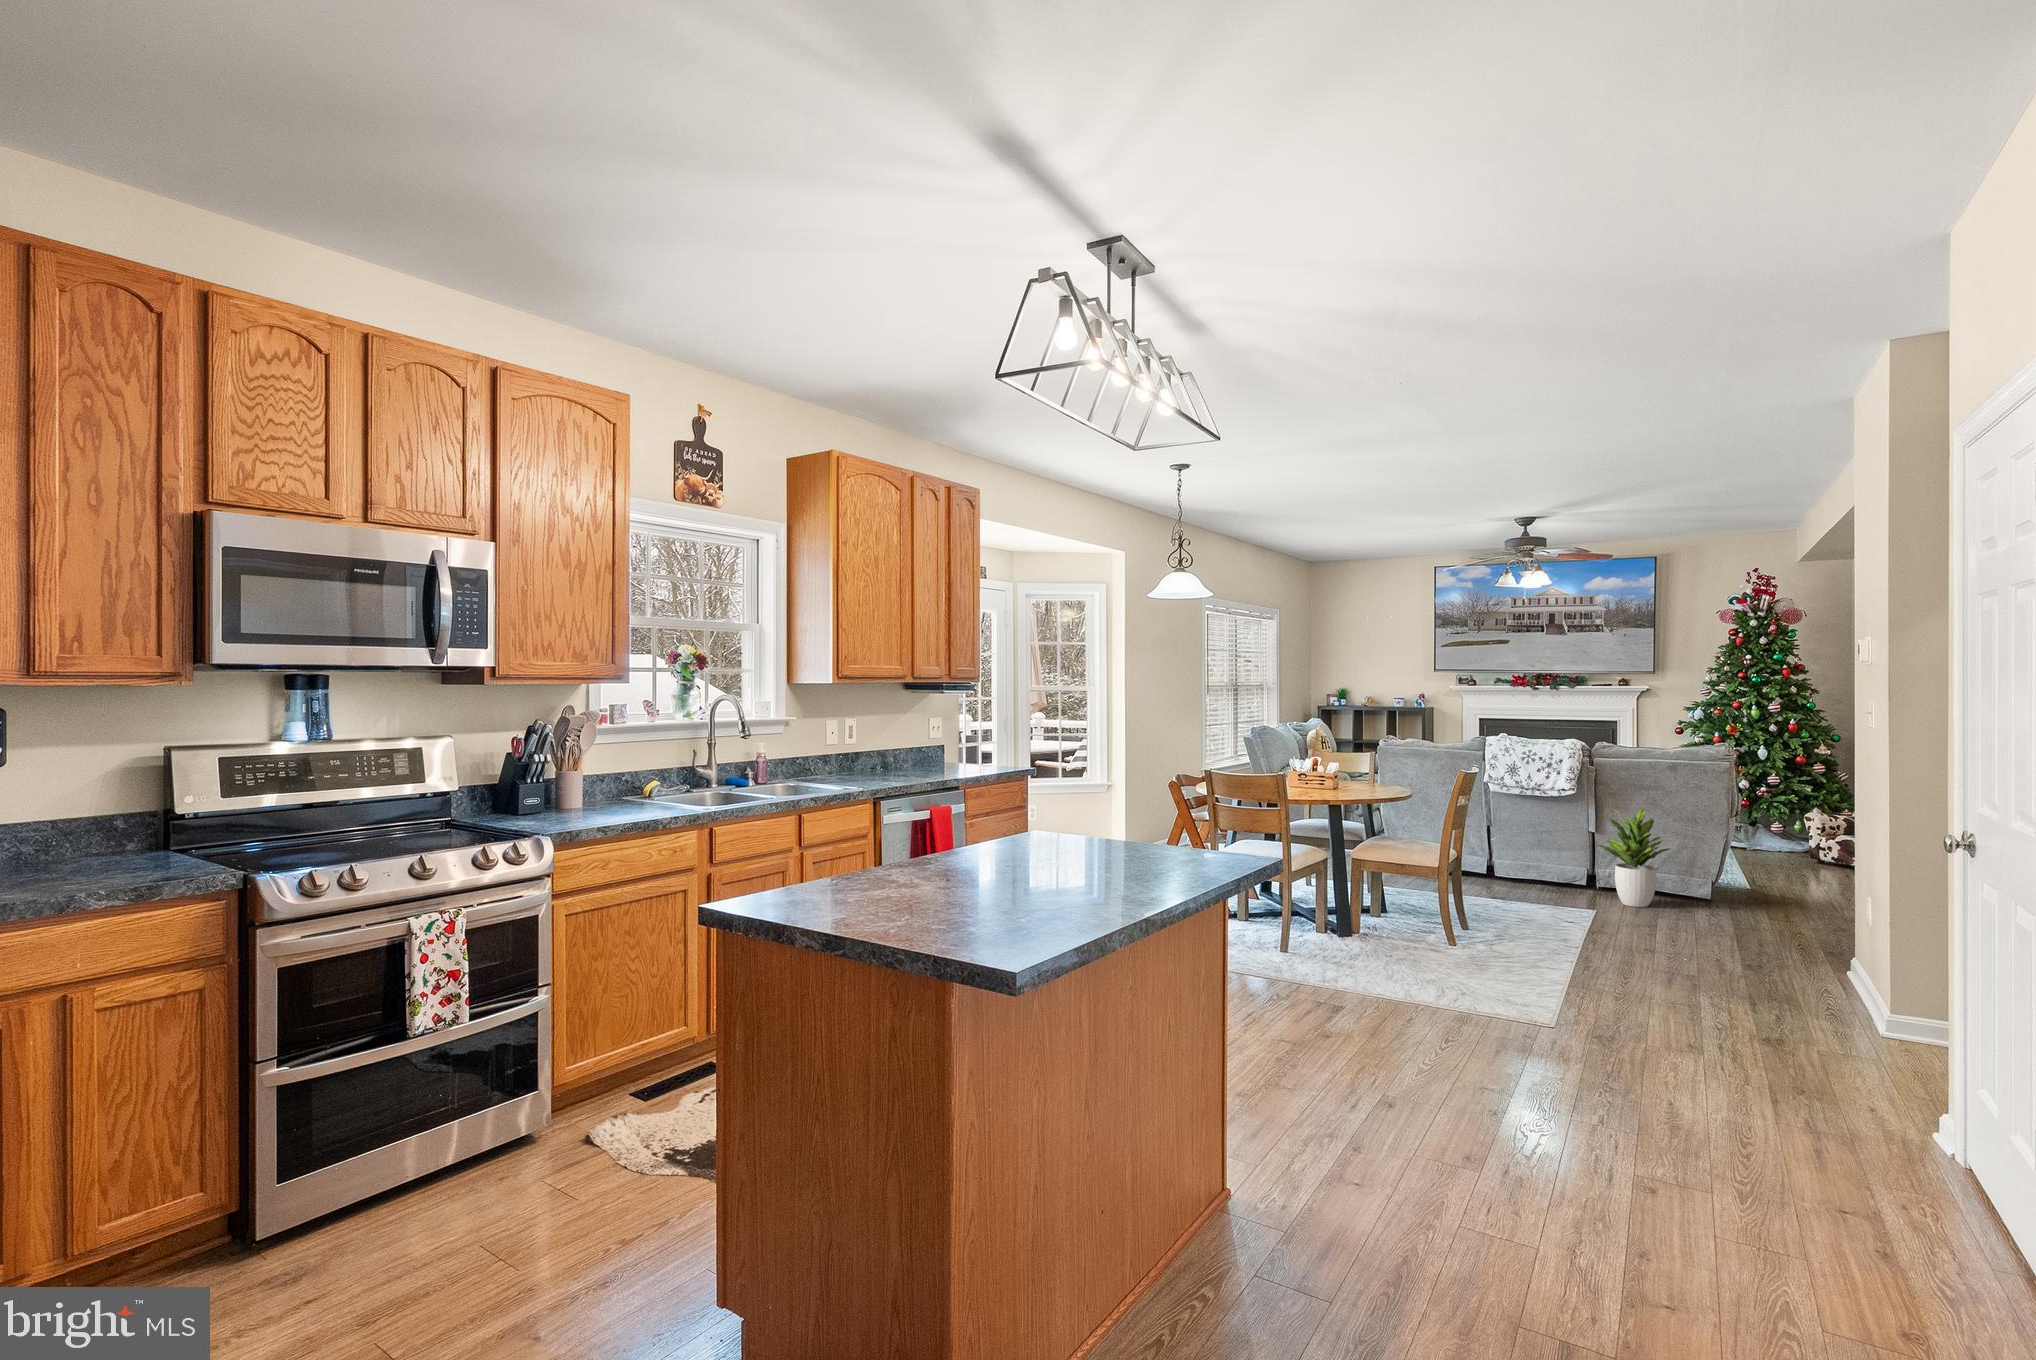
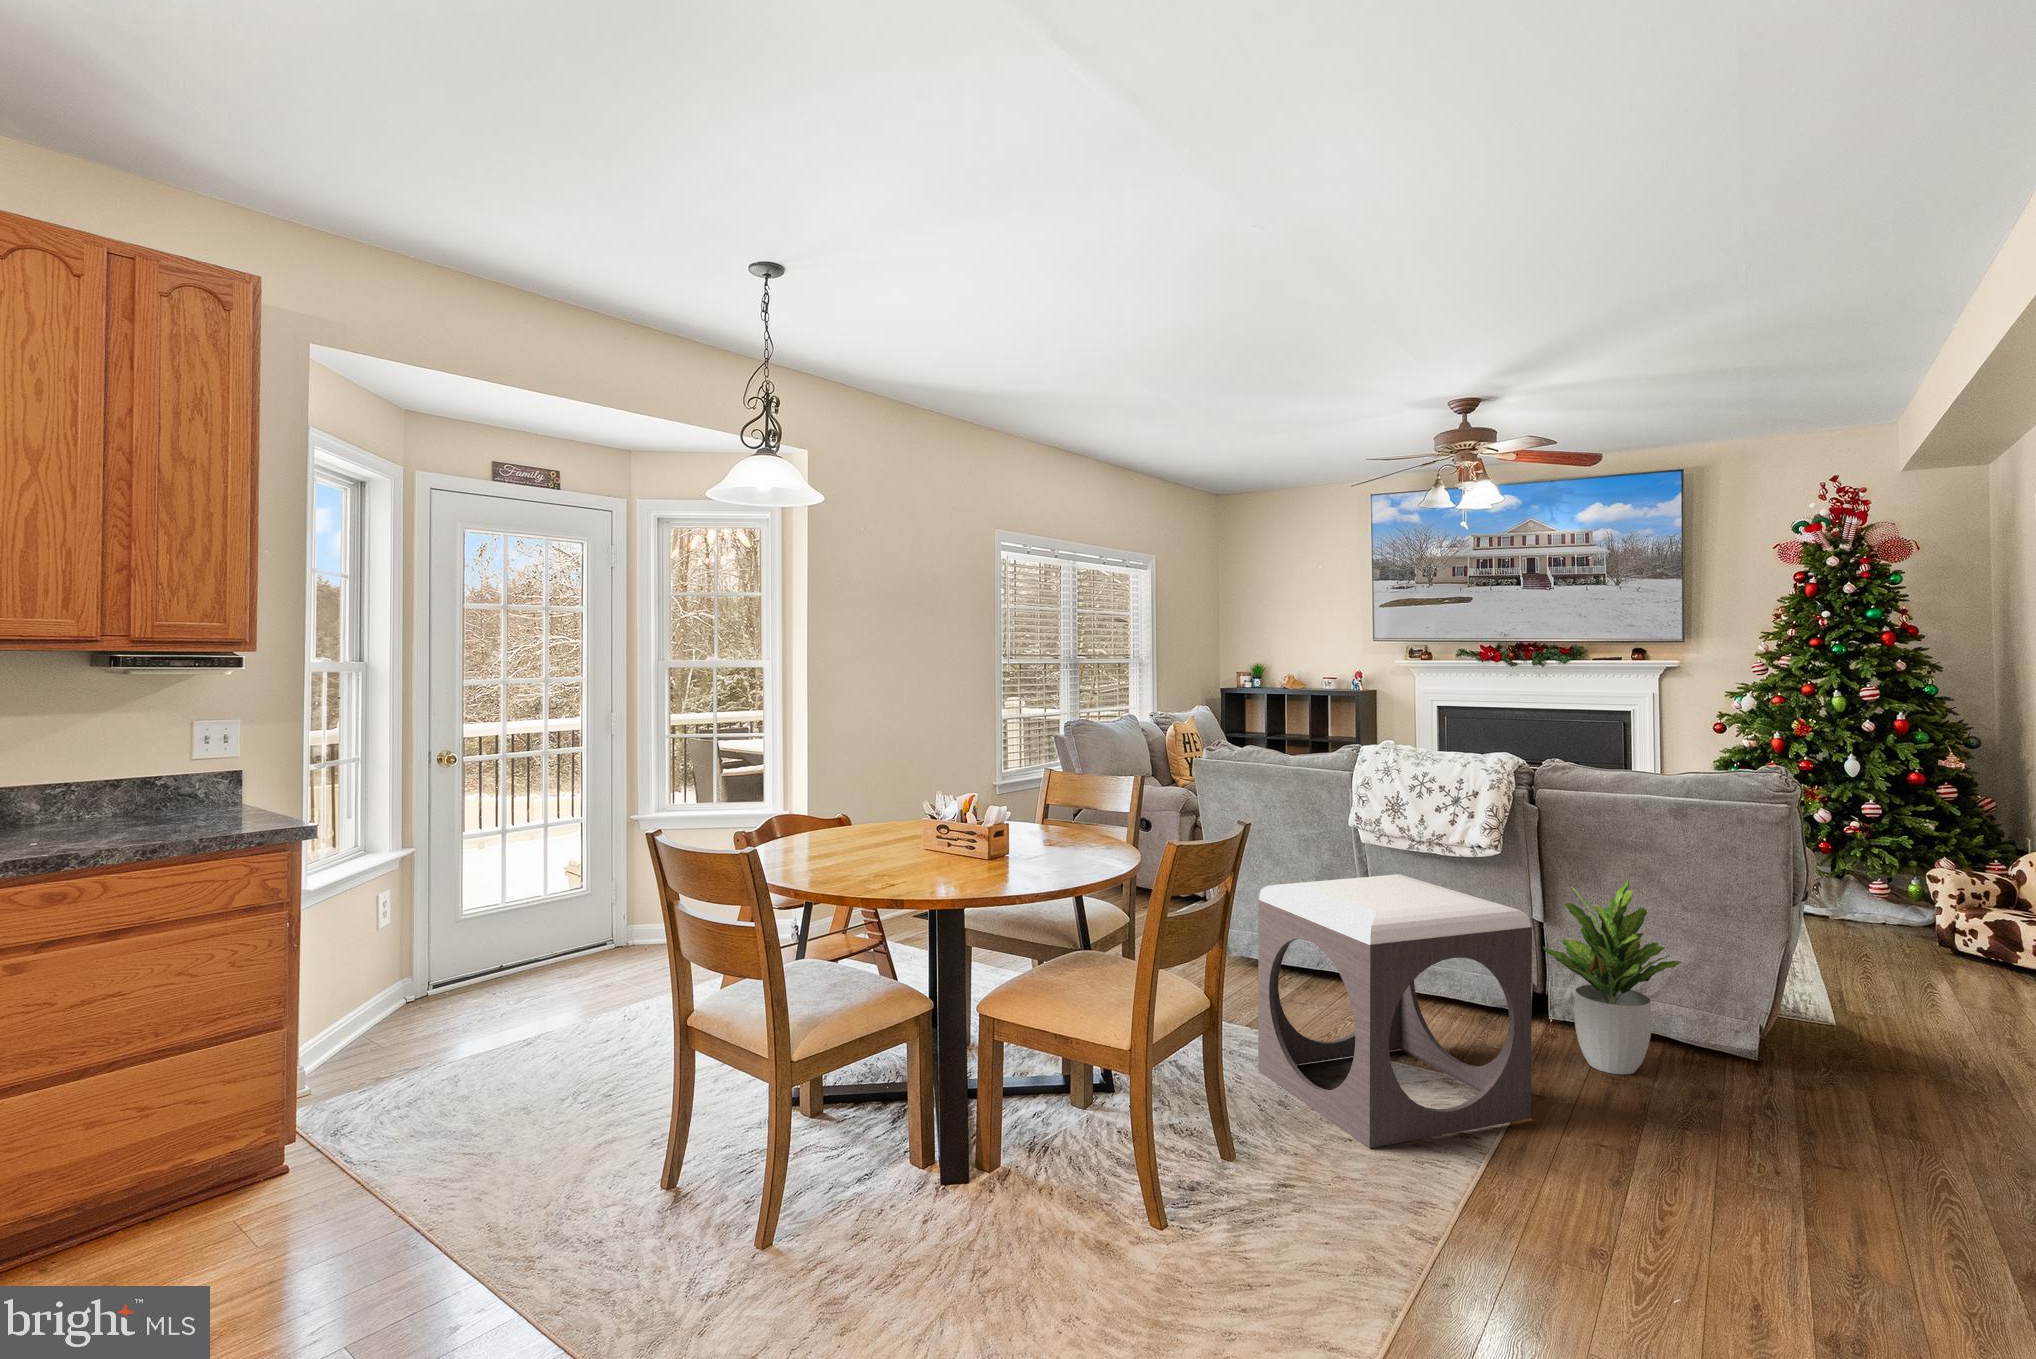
footstool: none [1453,804,1602,928] -> present [1258,874,1532,1148]

